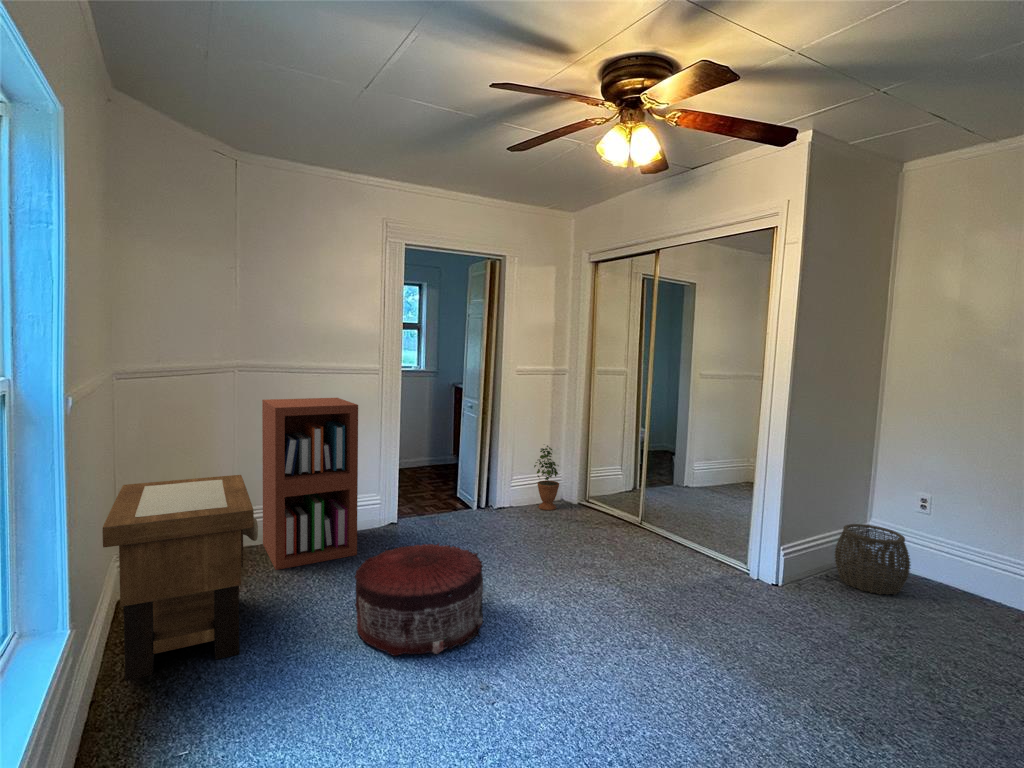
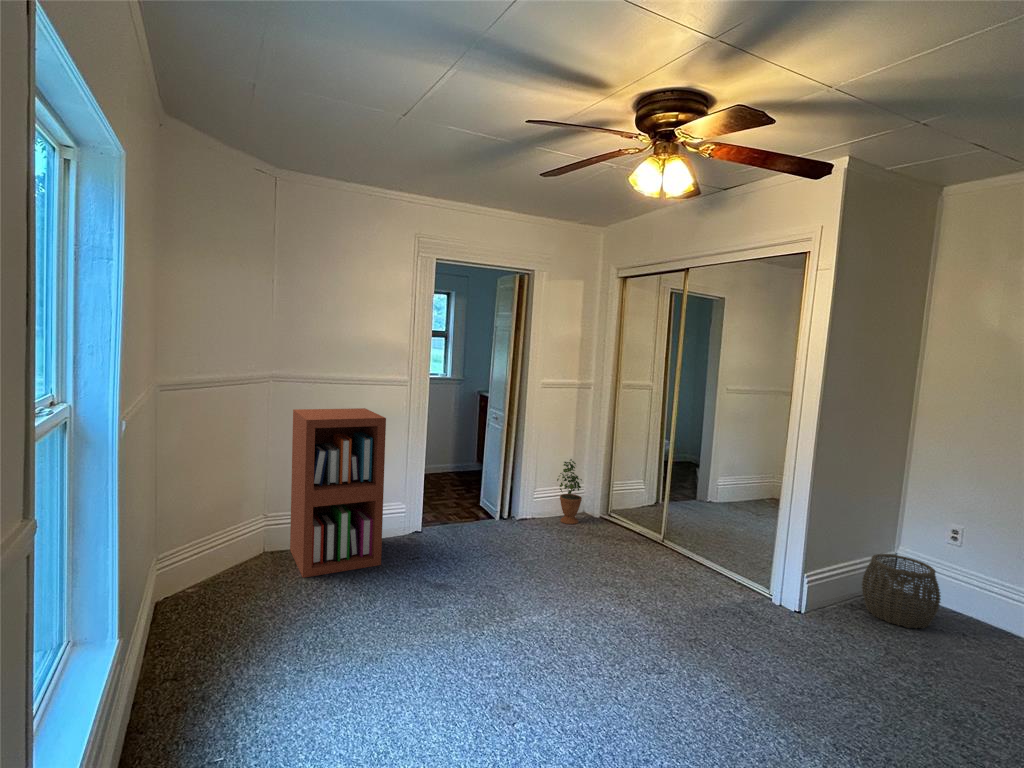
side table: present [102,475,258,681] -> none [148,486,289,685]
pouf: present [355,544,483,656] -> none [381,559,507,672]

